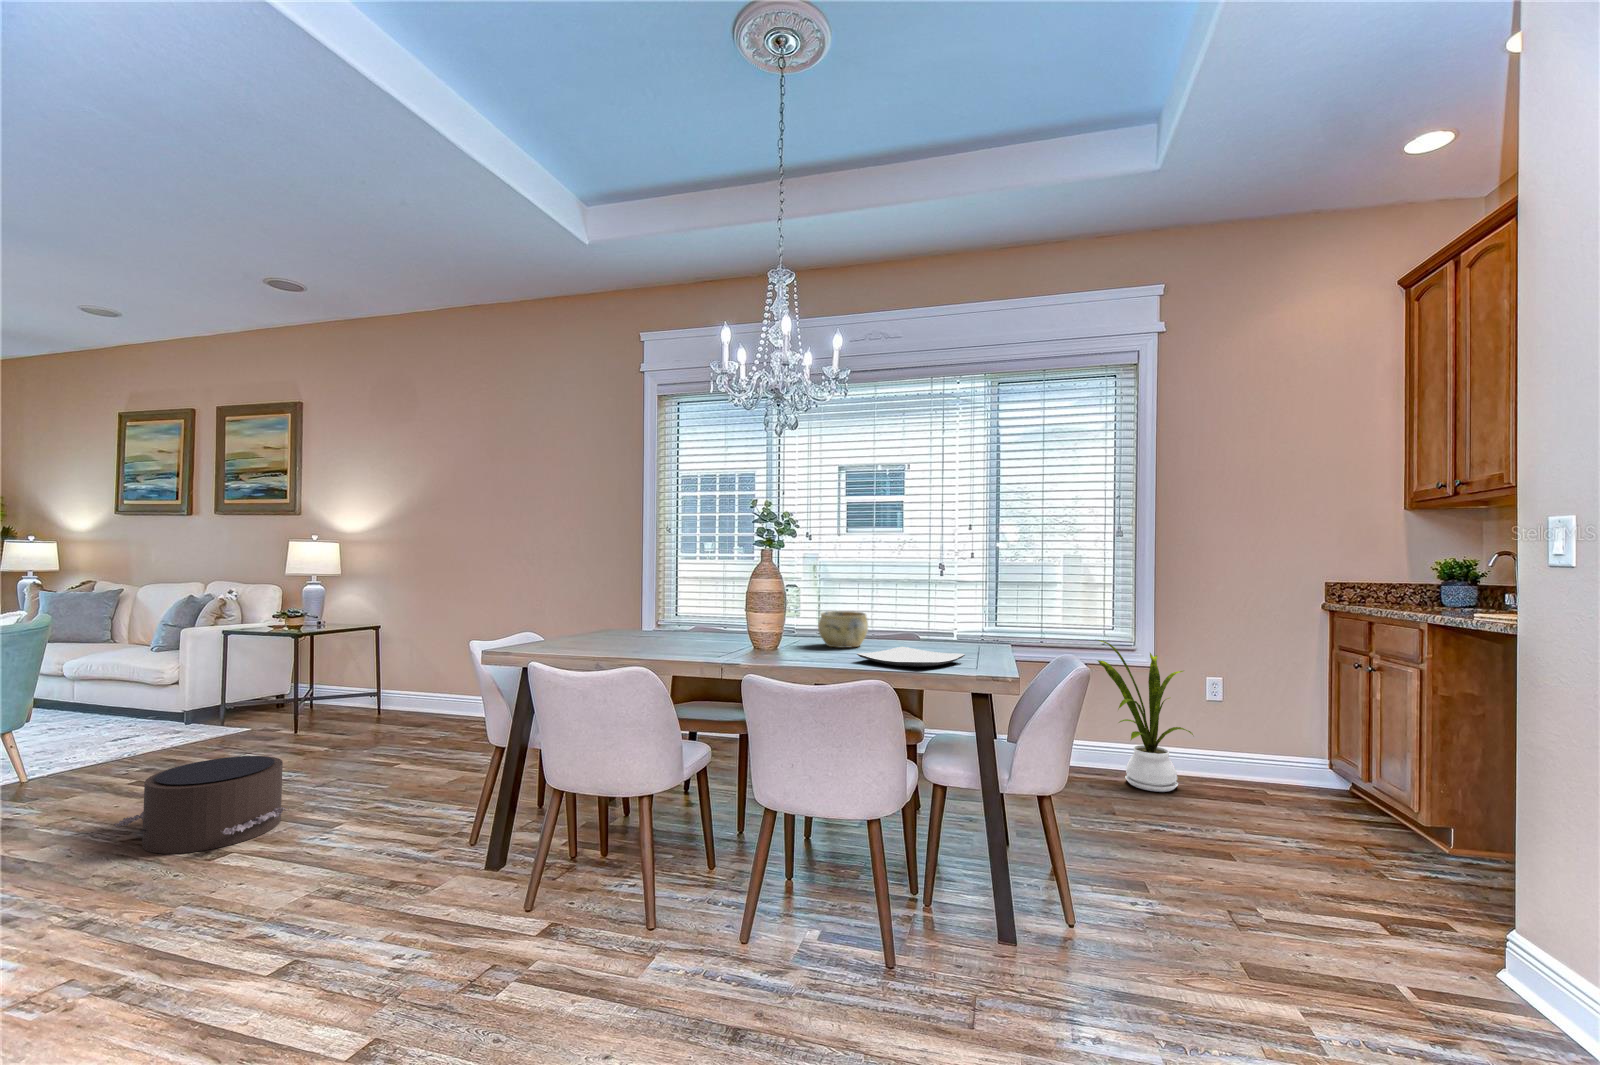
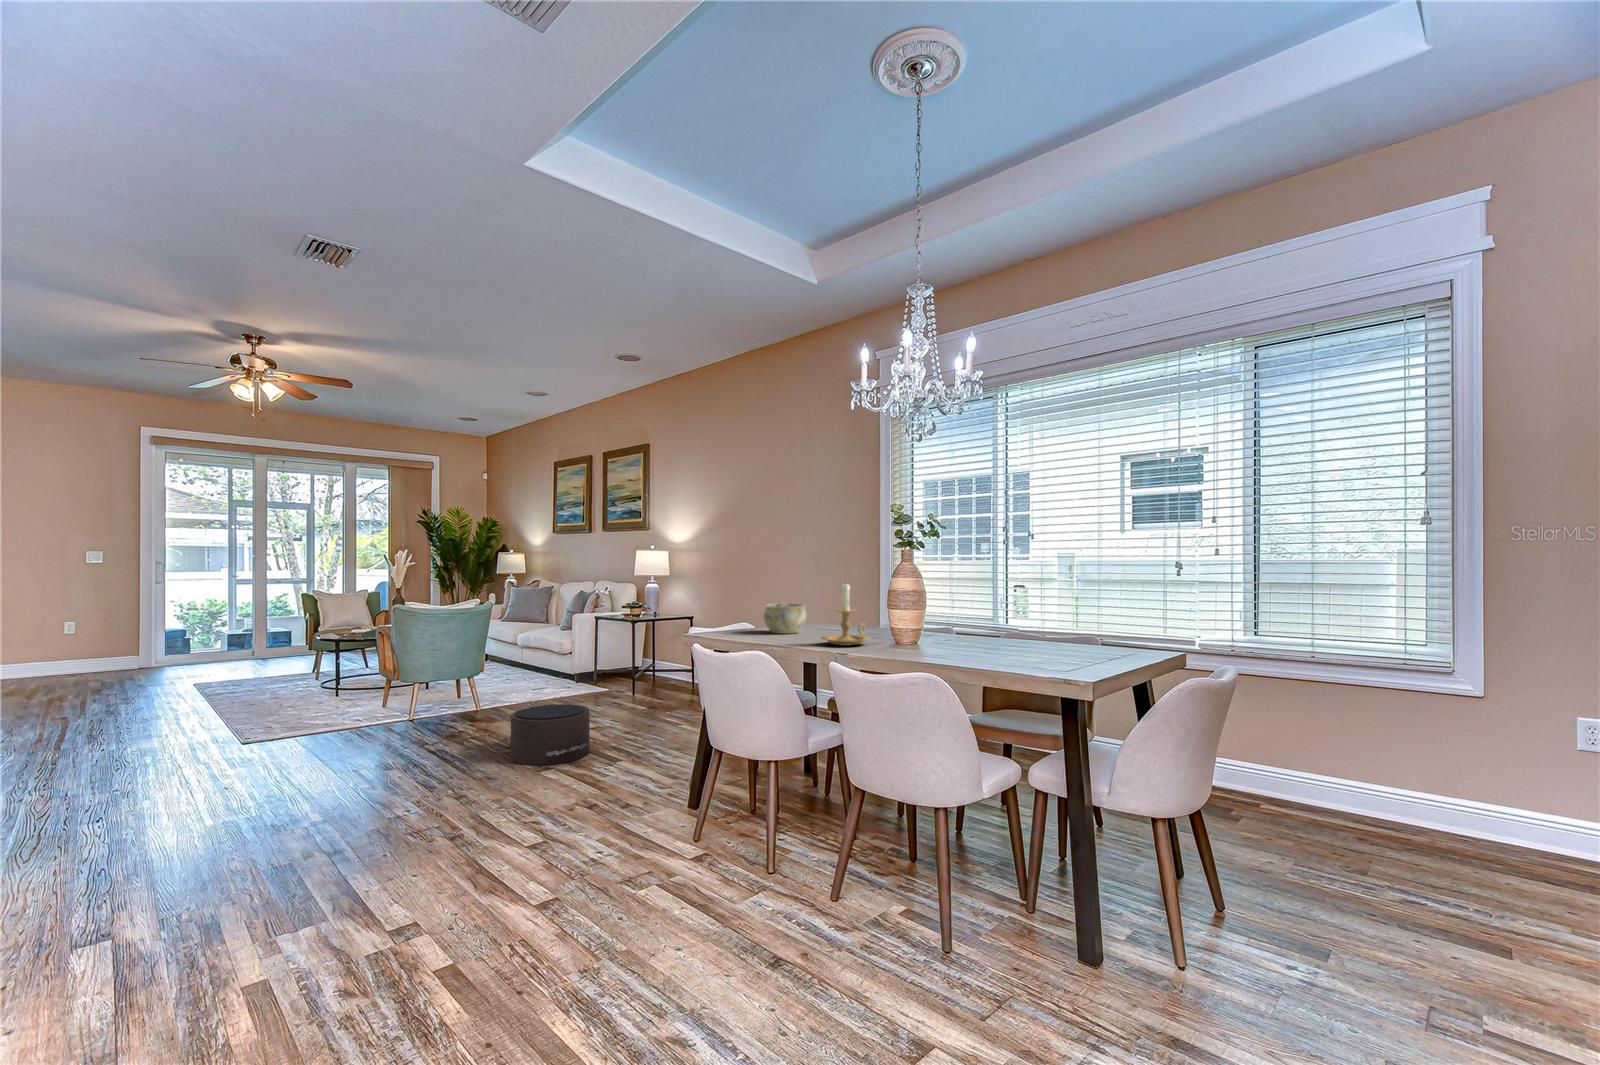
candle holder: none [673,583,729,654] -> present [822,583,870,646]
ceramic bowl: present [818,611,868,648] -> present [764,603,806,634]
house plant: present [1098,640,1193,792] -> none [1370,656,1546,867]
plate: present [857,647,965,667] -> none [967,648,1082,667]

